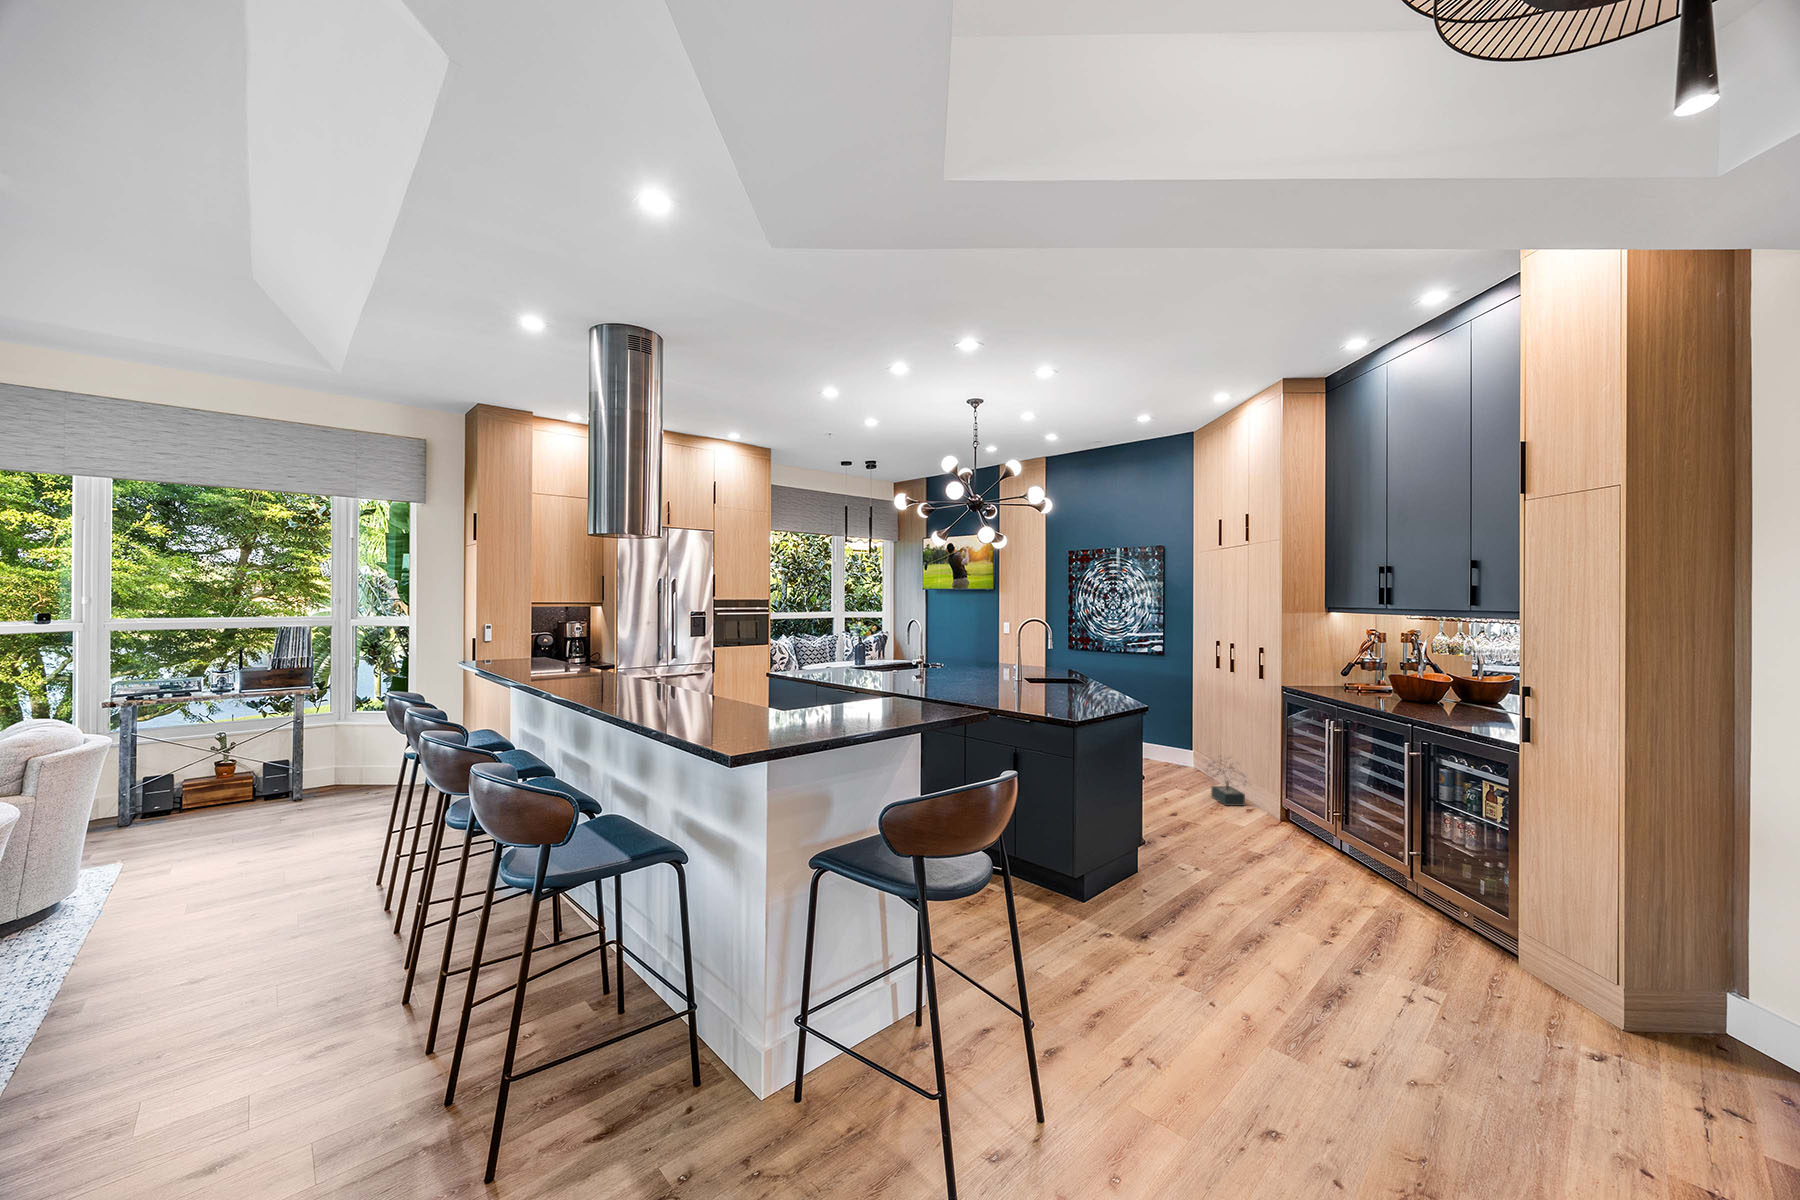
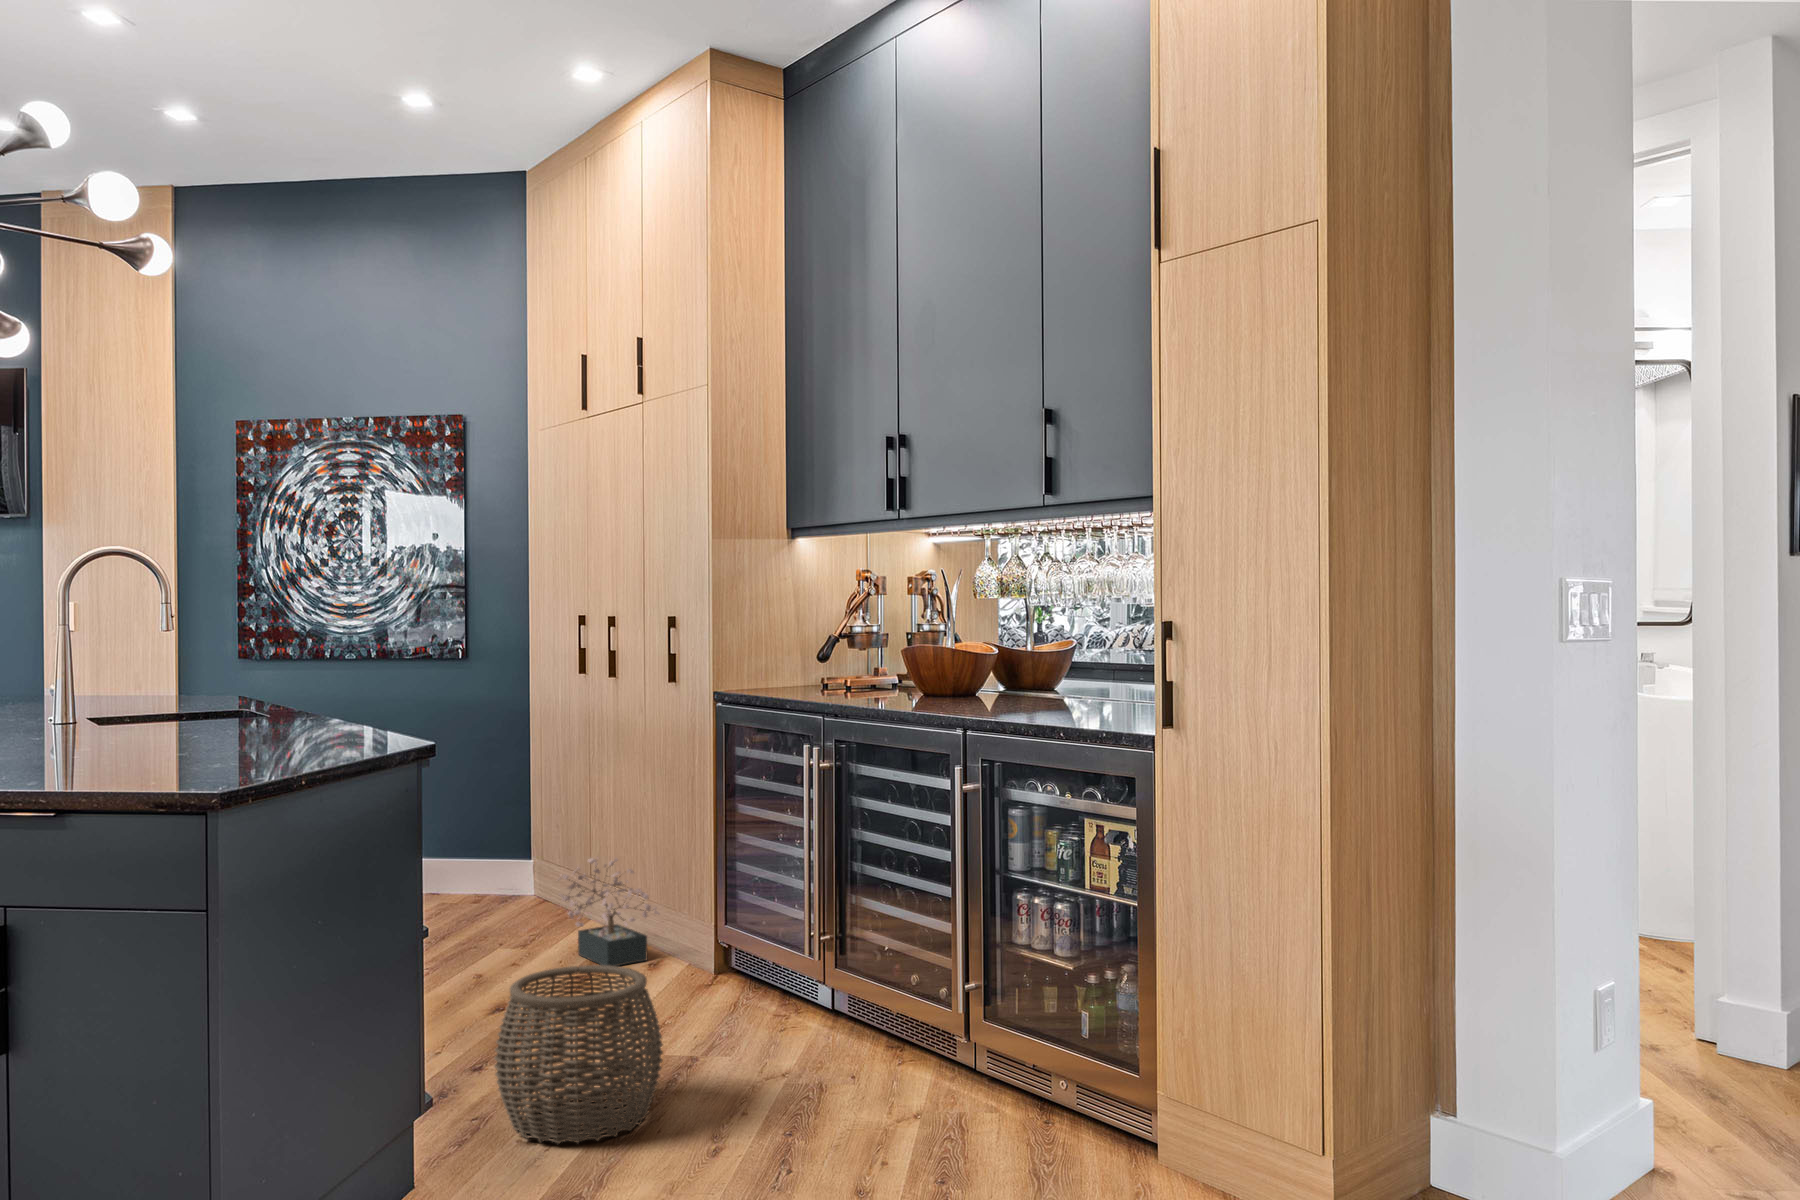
woven basket: none [1170,804,1245,880] -> present [494,965,663,1144]

